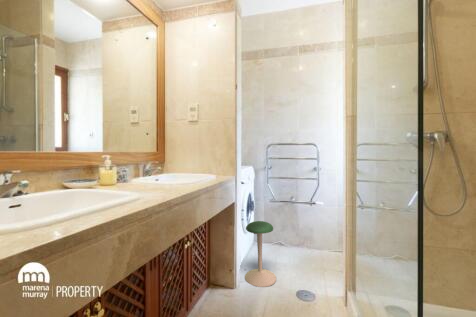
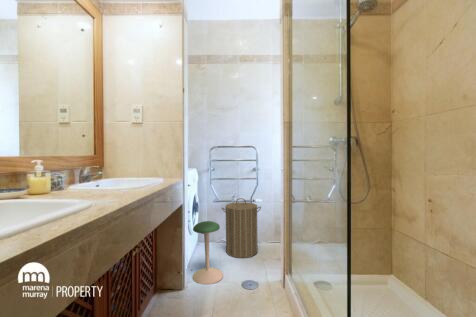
laundry hamper: none [278,199,322,264] -> present [222,198,261,258]

